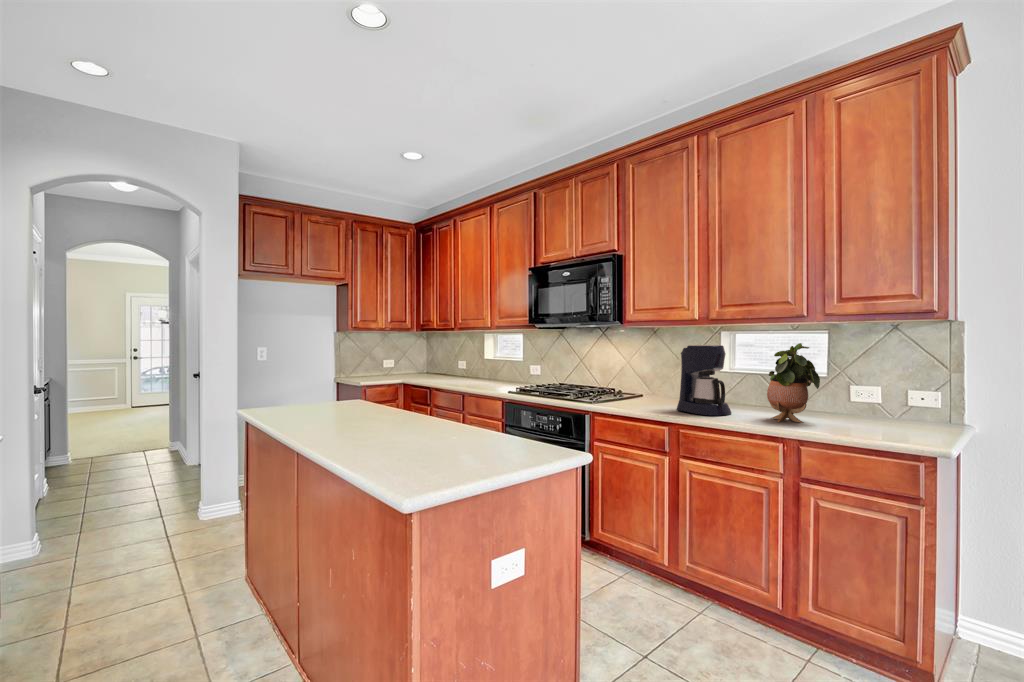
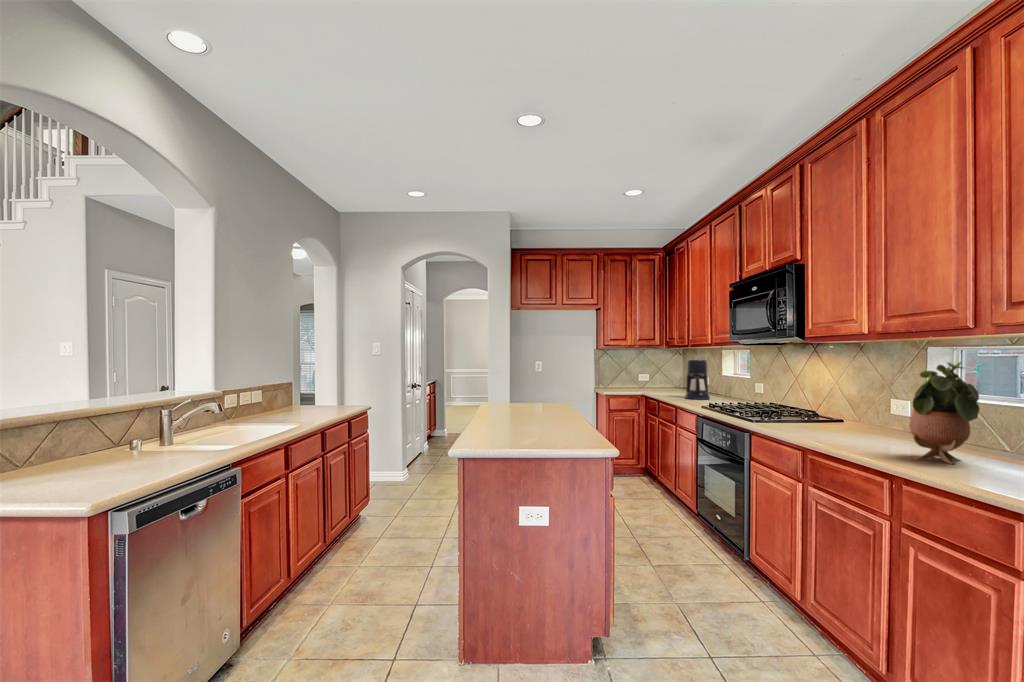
coffee maker: present [677,345,732,416] -> present [685,360,710,400]

